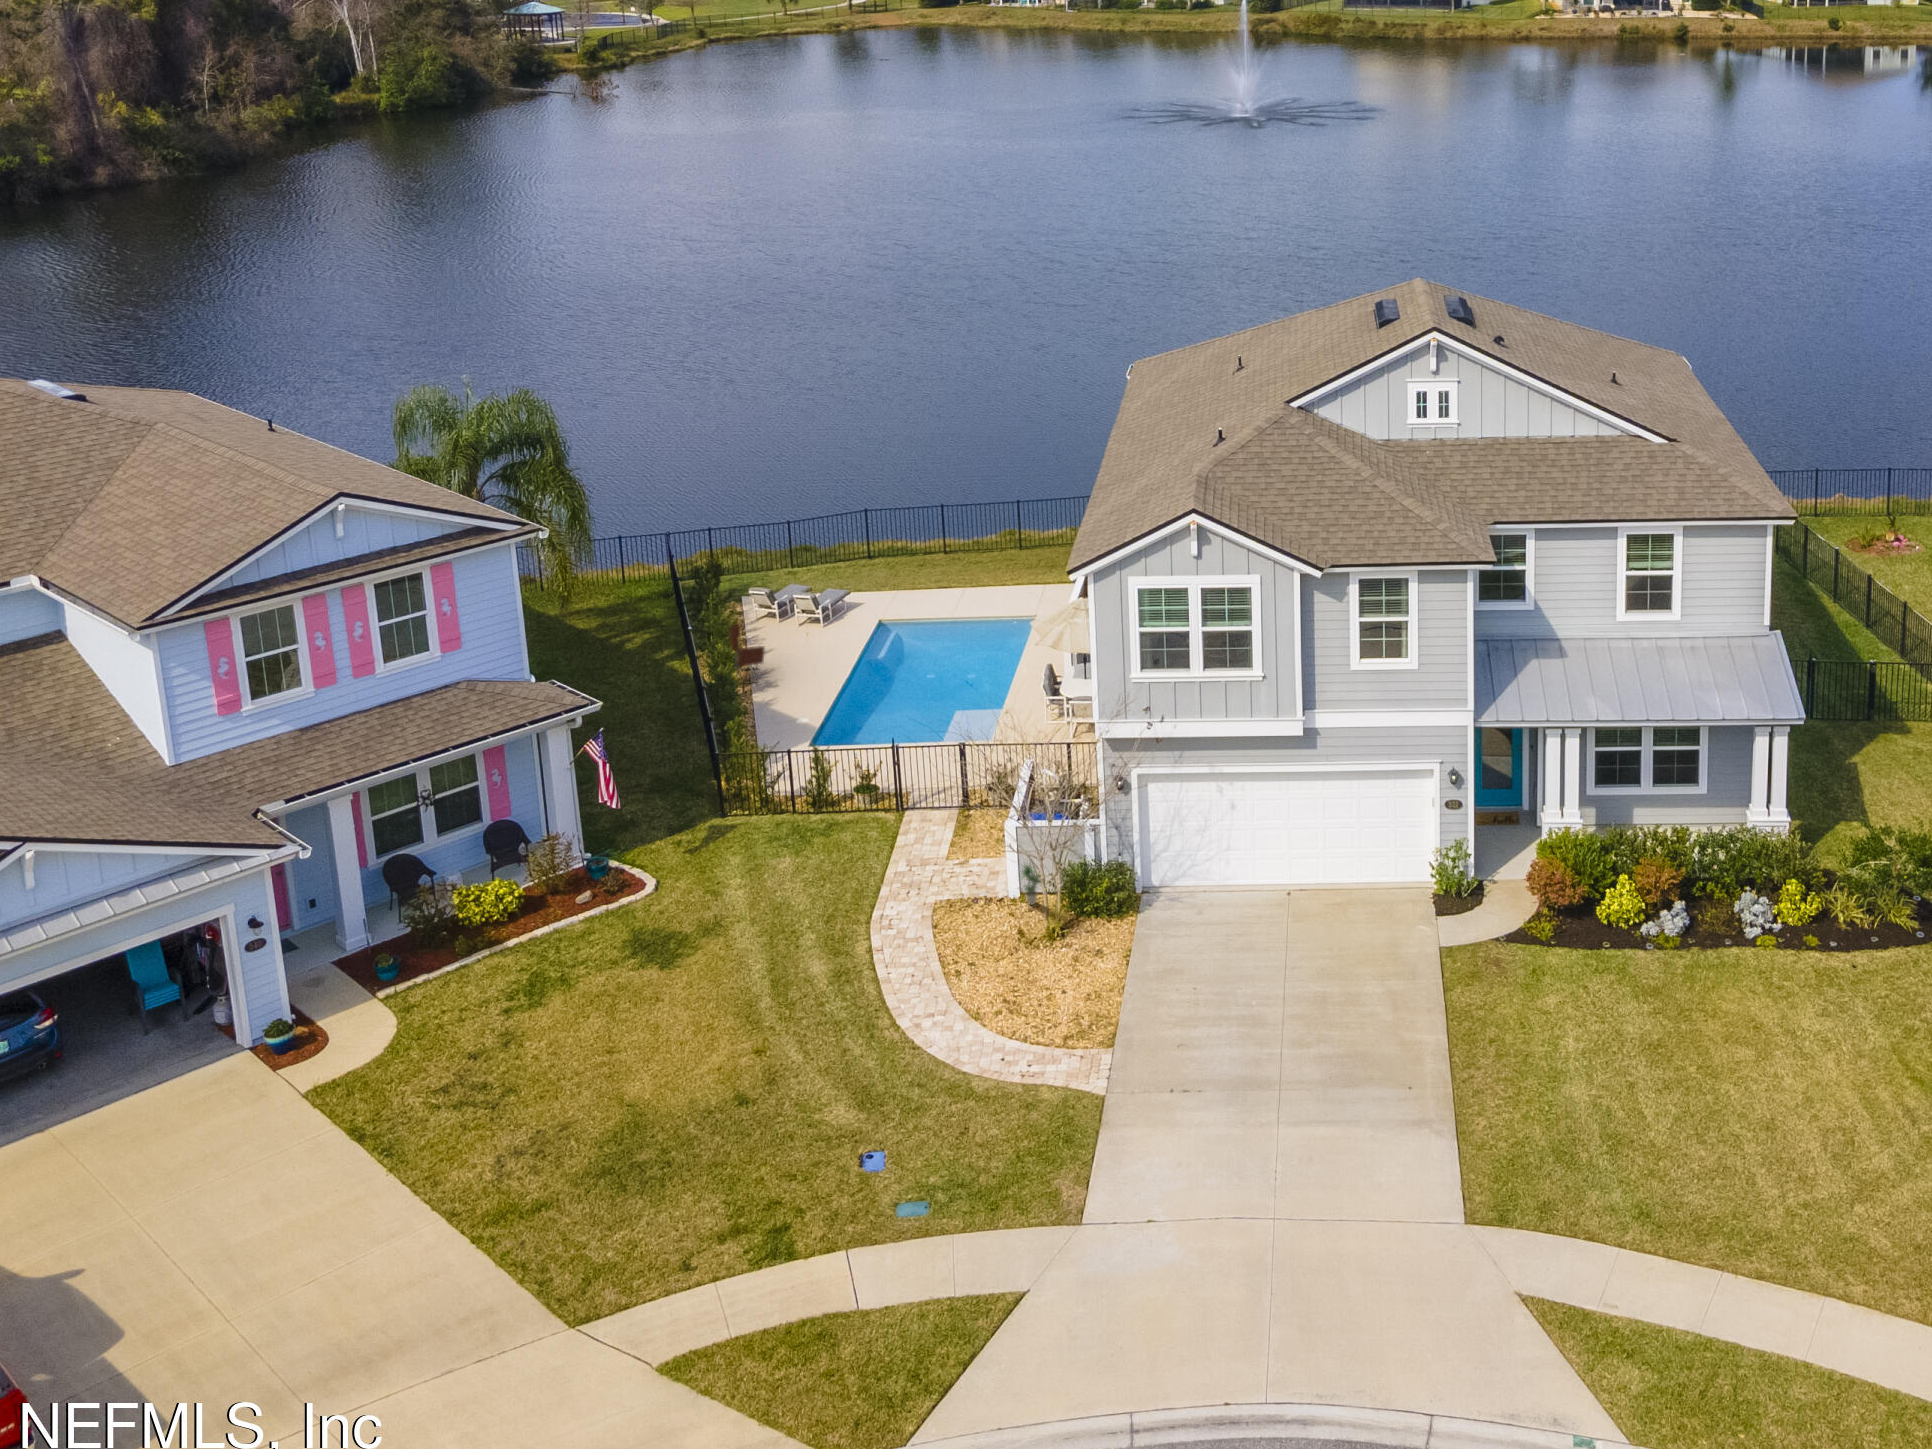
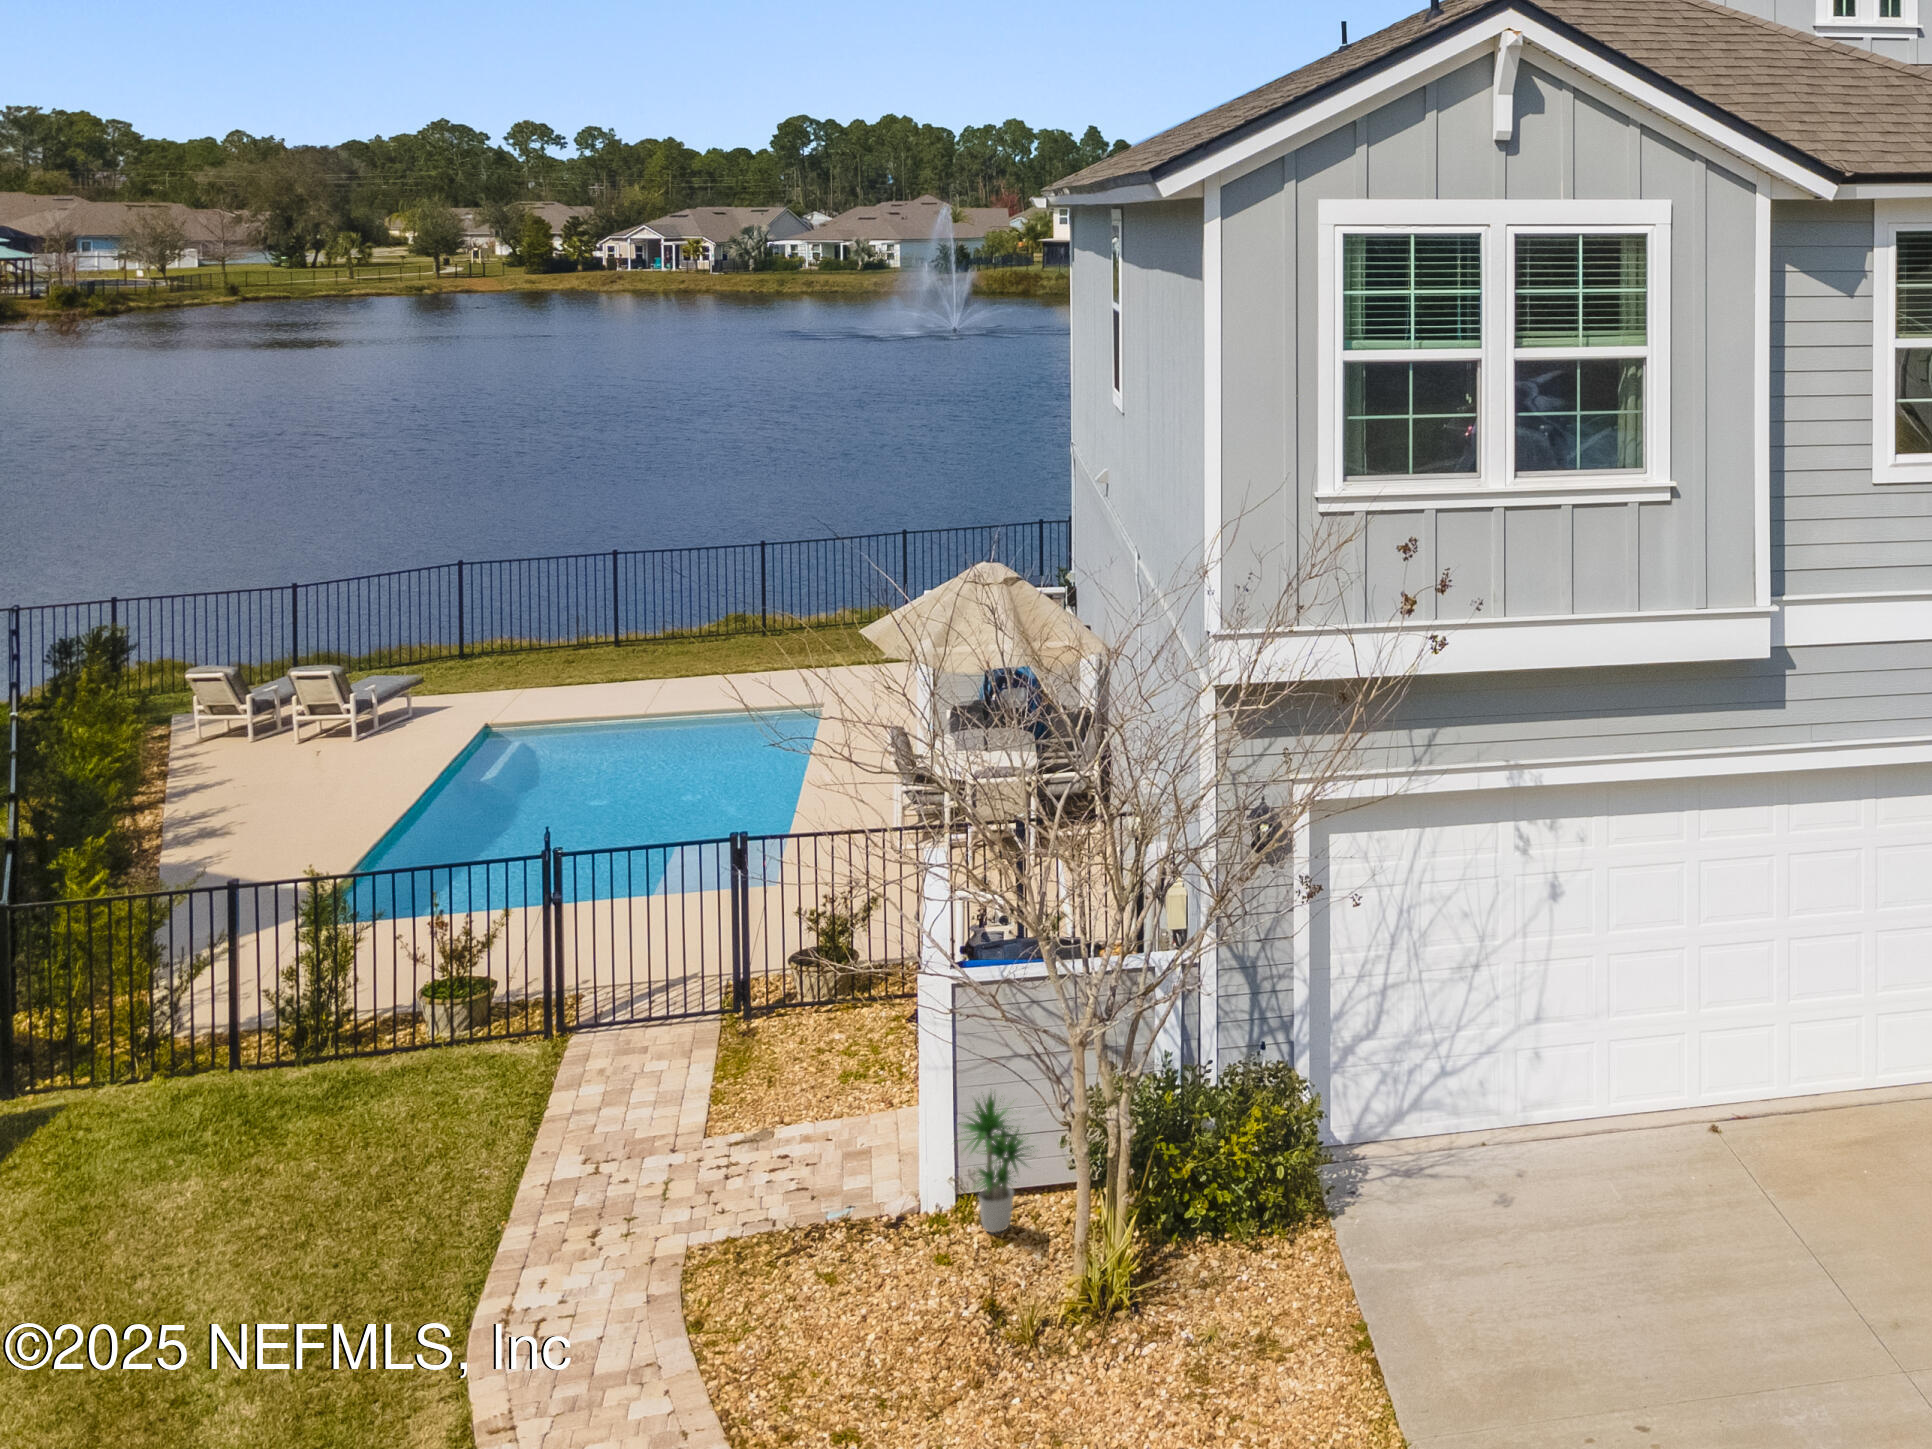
bench: present [730,623,764,683] -> none [132,701,220,835]

